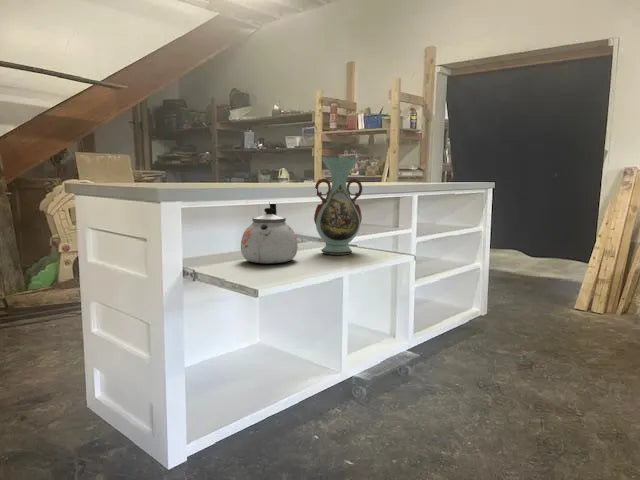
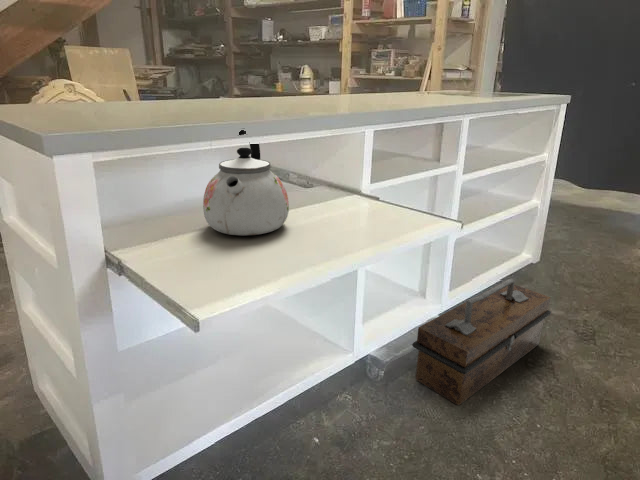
decorative vase: present [314,156,362,255] -> none [318,62,393,215]
toolbox: none [386,312,491,404] -> present [412,279,551,405]

